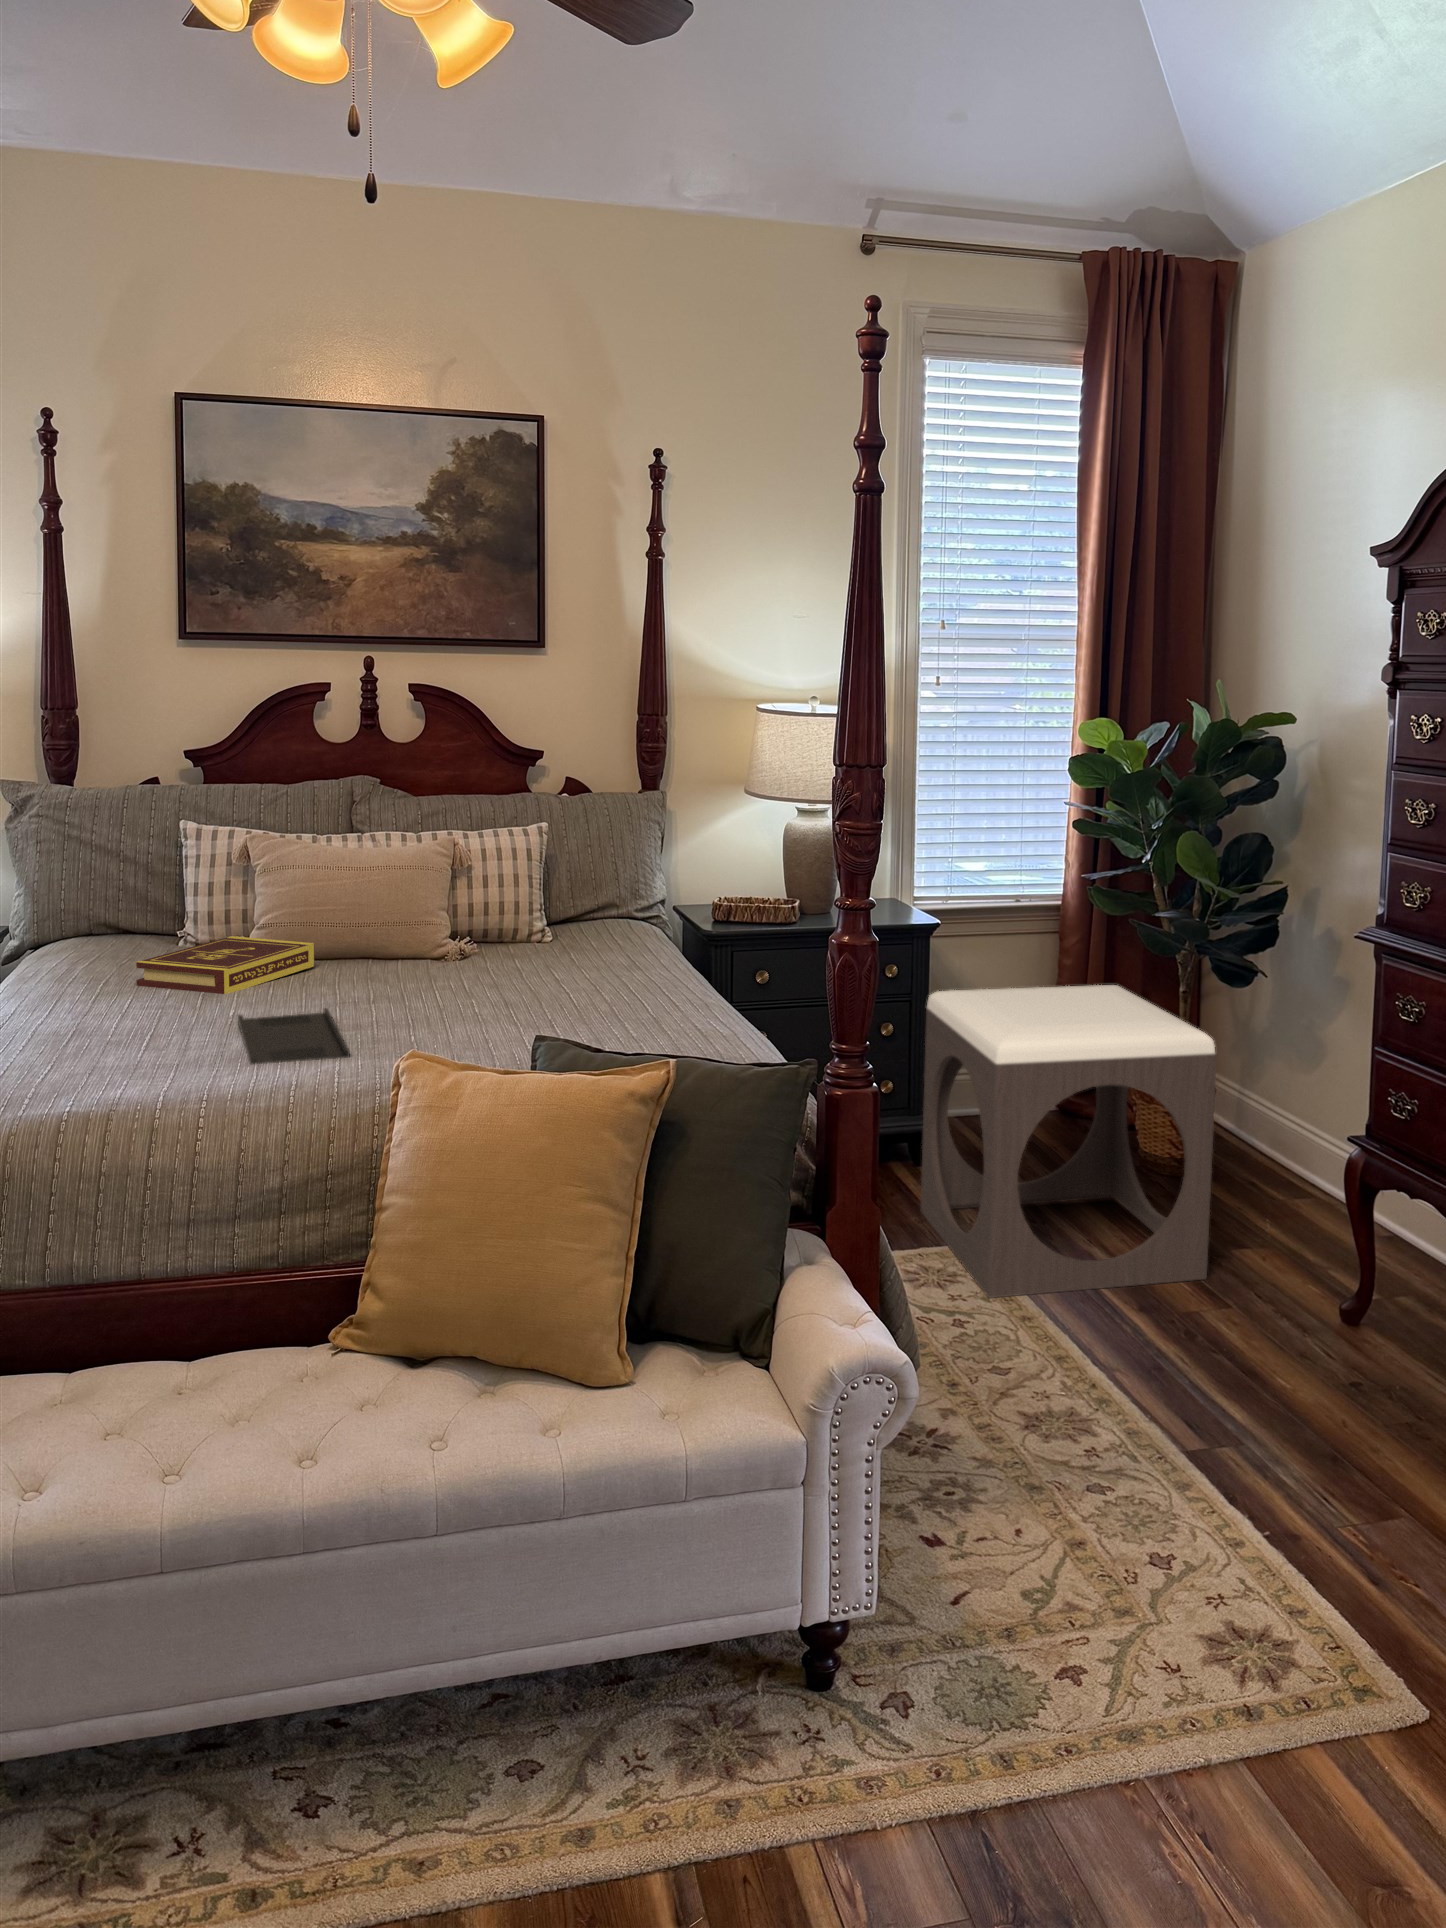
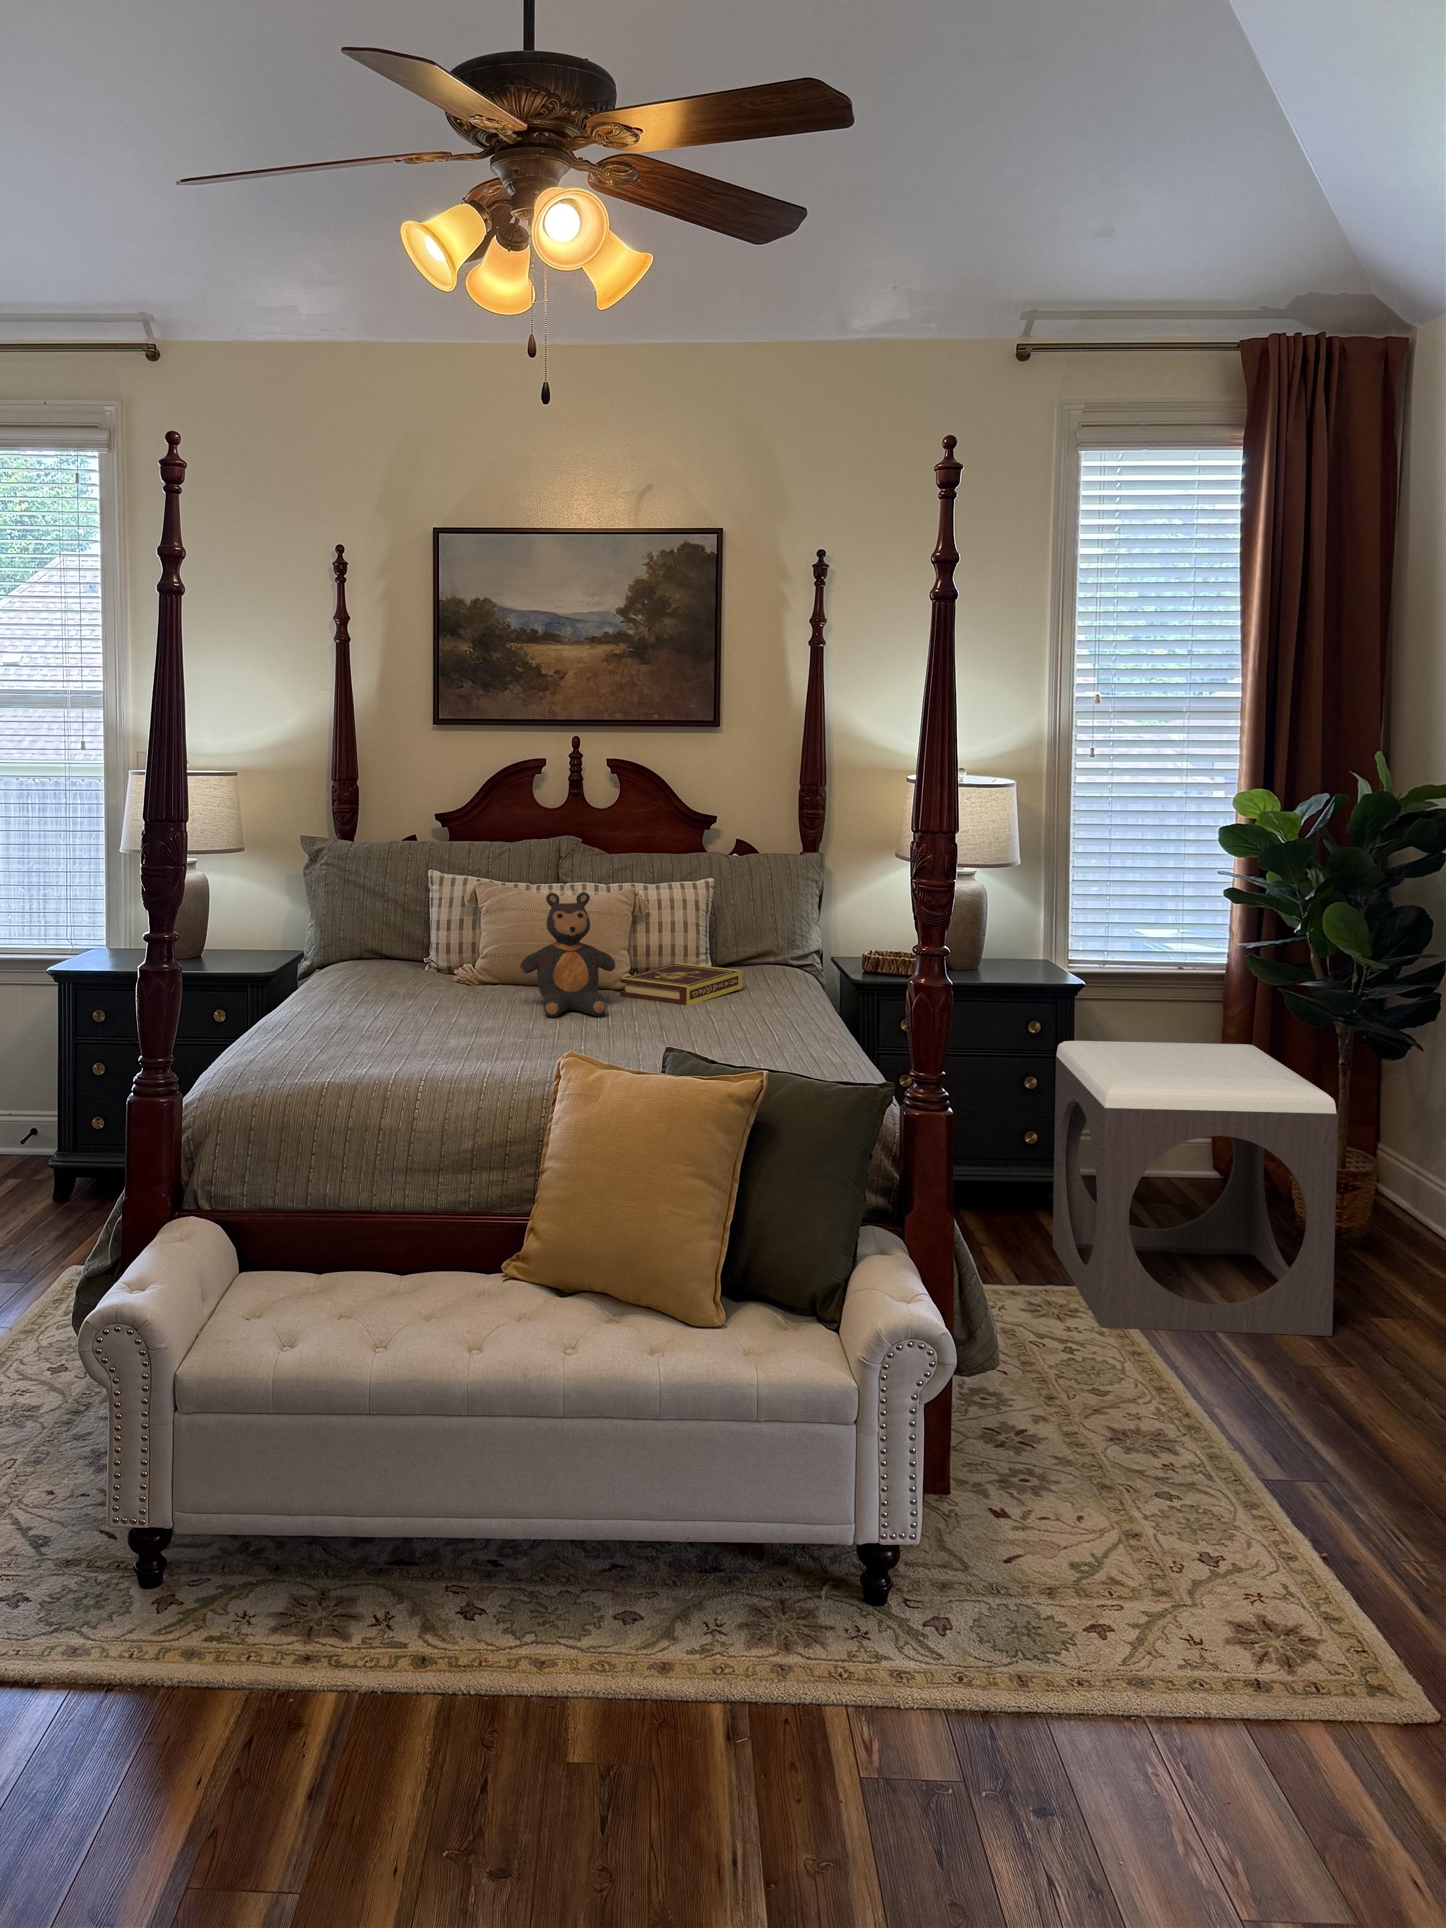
teddy bear: none [319,843,442,999] -> present [520,892,615,1017]
book: present [136,936,314,994] -> present [620,963,742,1005]
tray: present [238,1008,350,1065] -> none [454,1021,529,1060]

